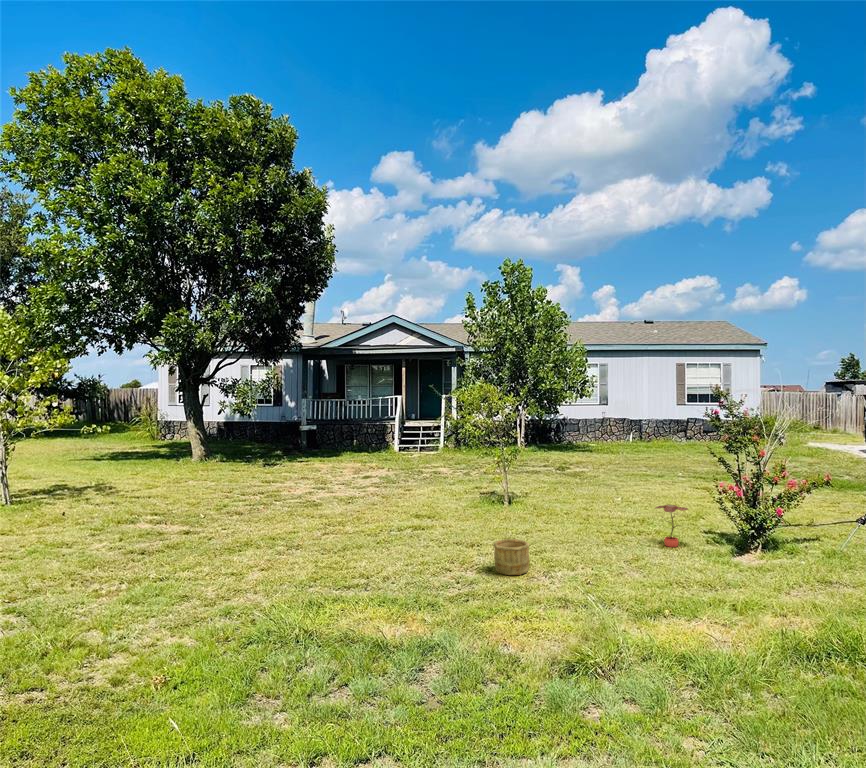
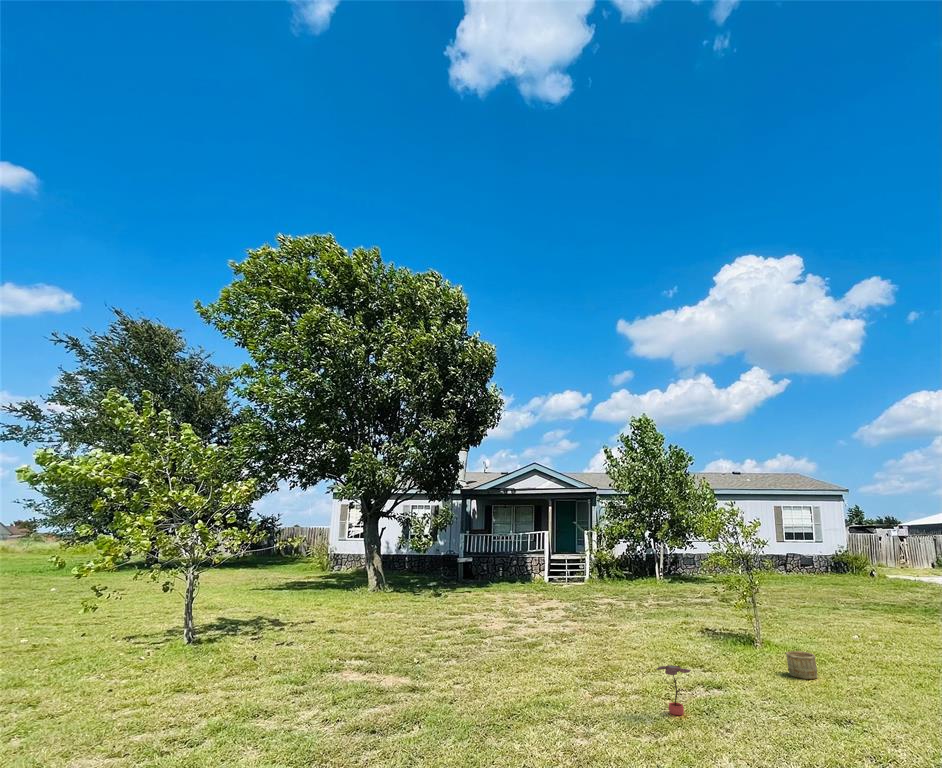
potted plant: present [655,505,688,547] -> present [656,665,691,715]

